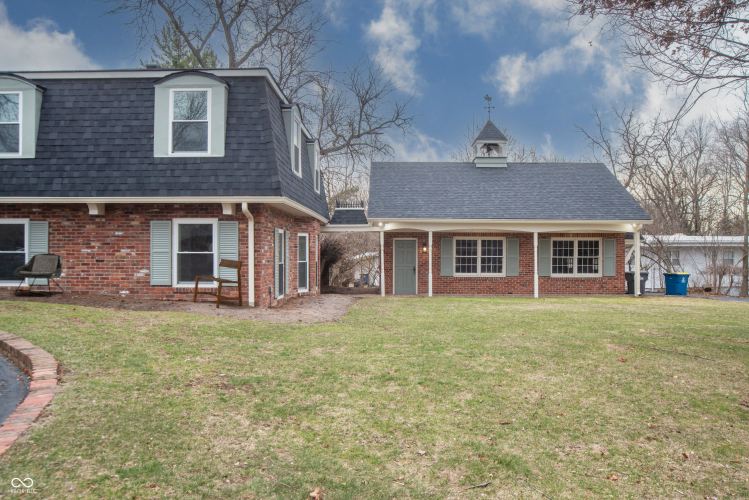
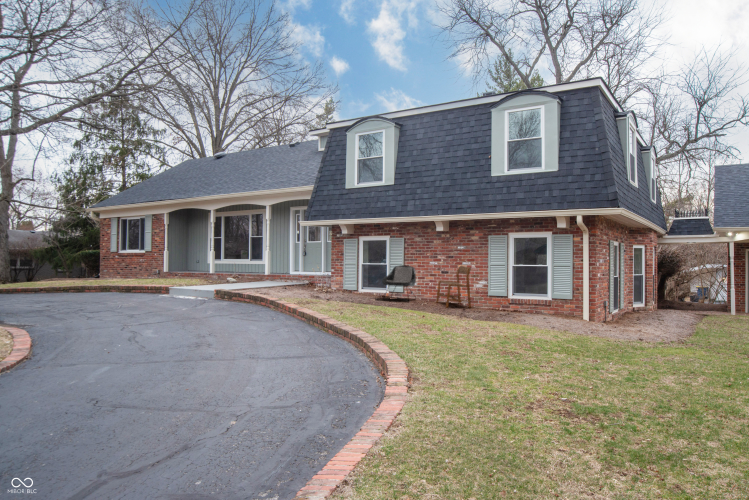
bench: present [193,259,243,308] -> present [436,266,471,308]

